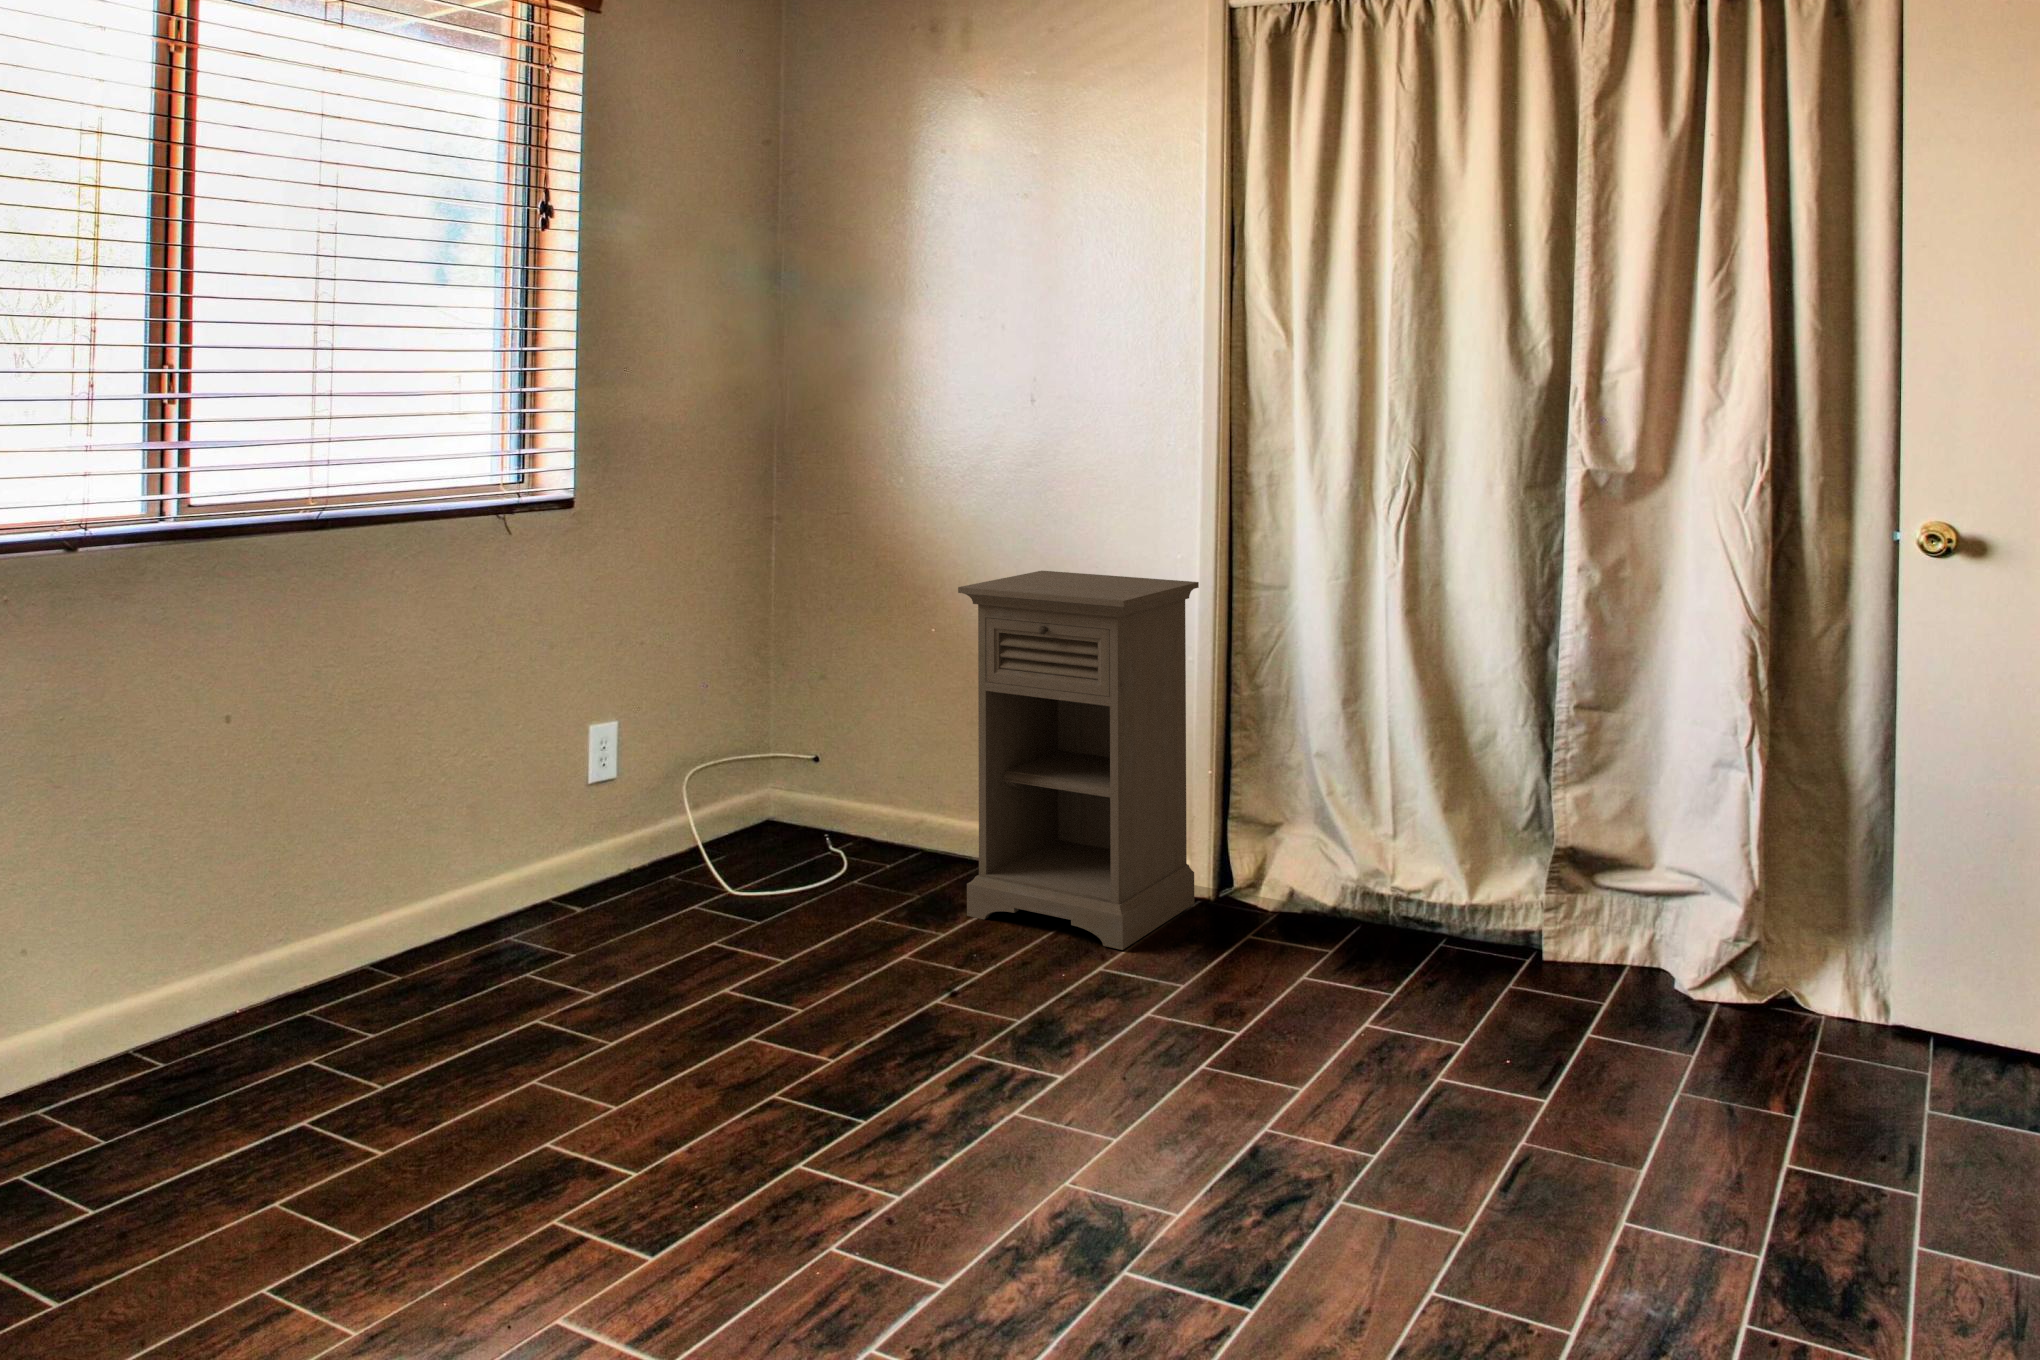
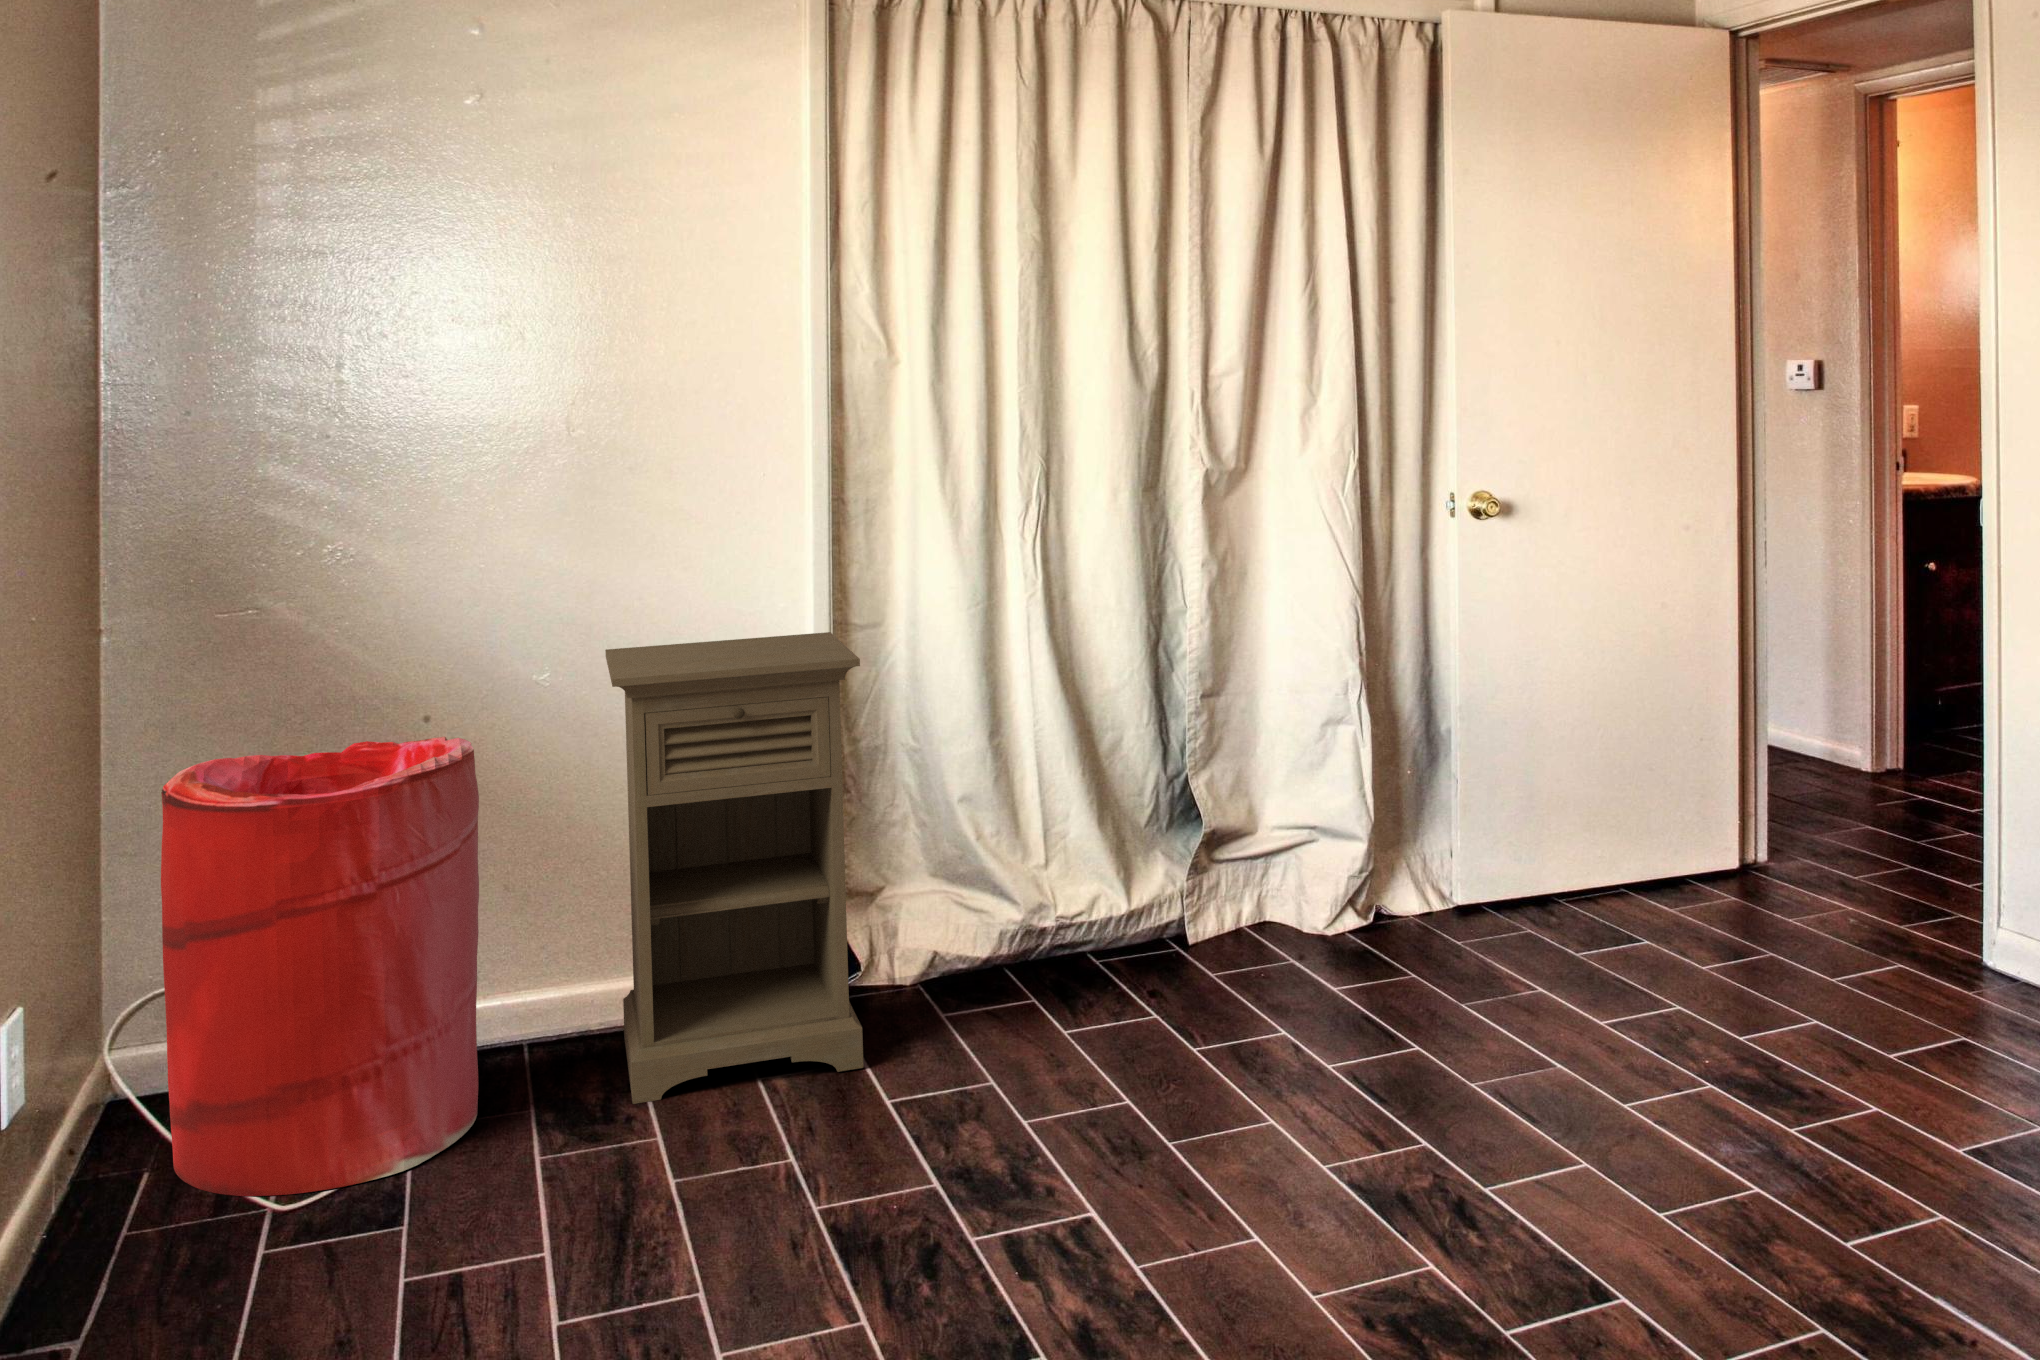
laundry hamper: none [724,605,921,903] -> present [161,737,479,1196]

